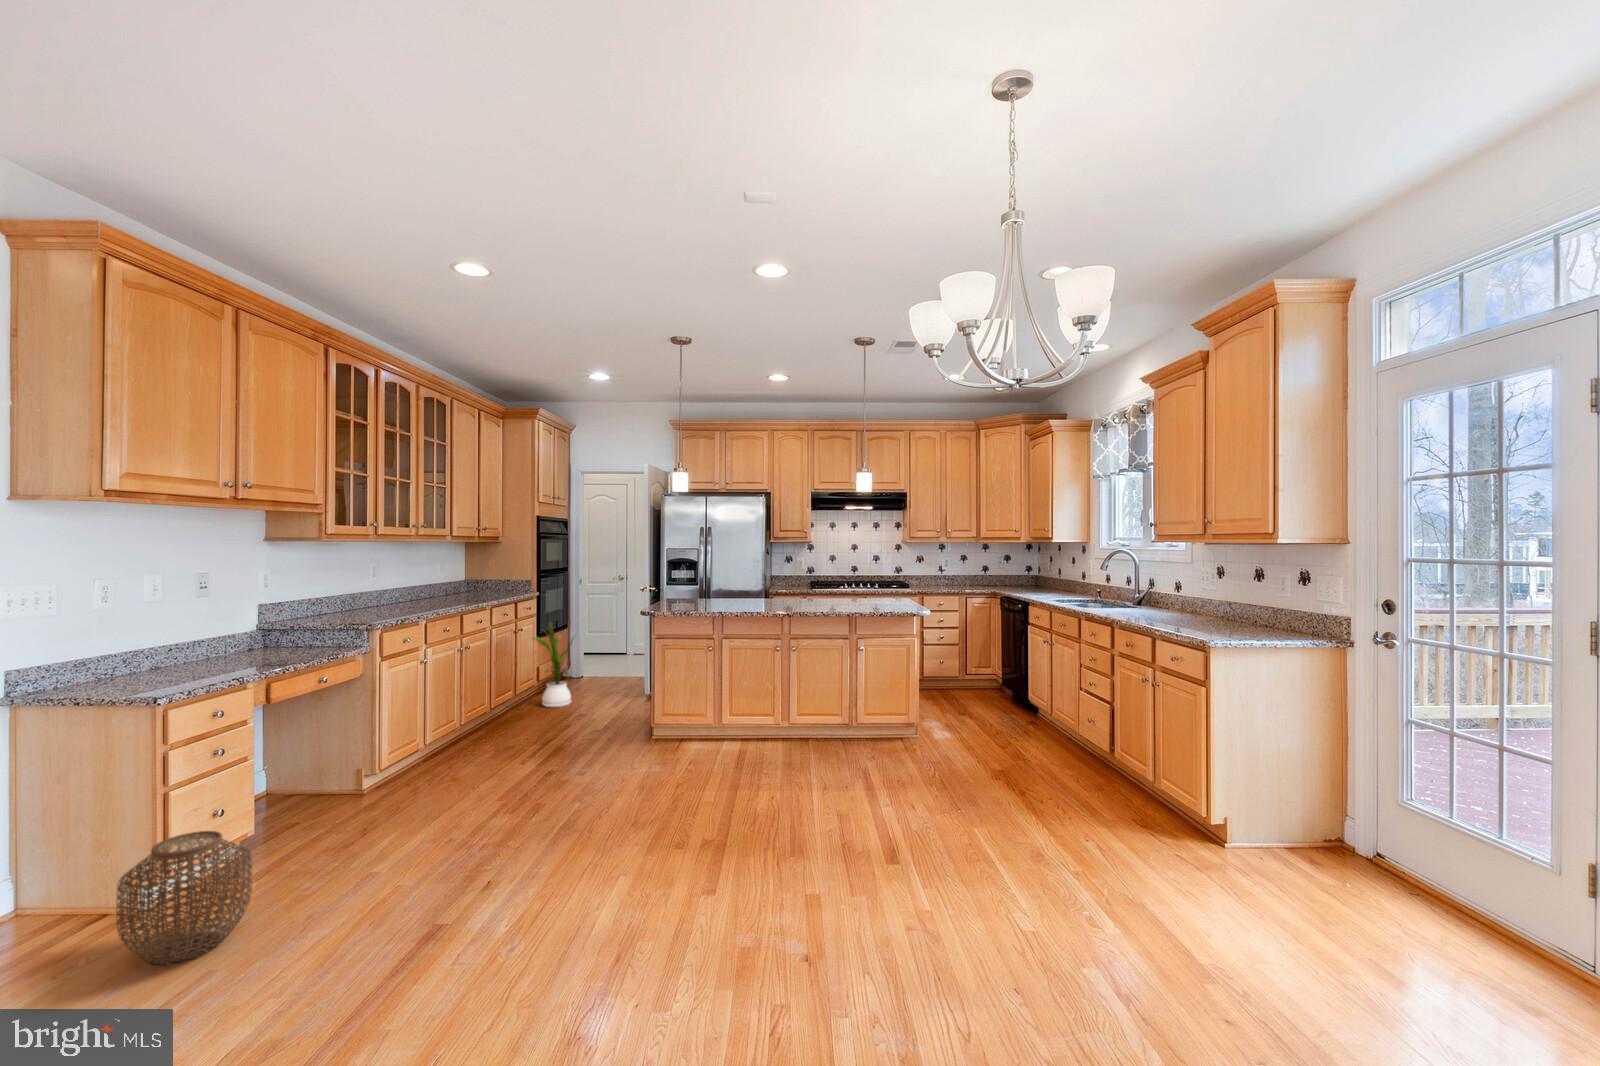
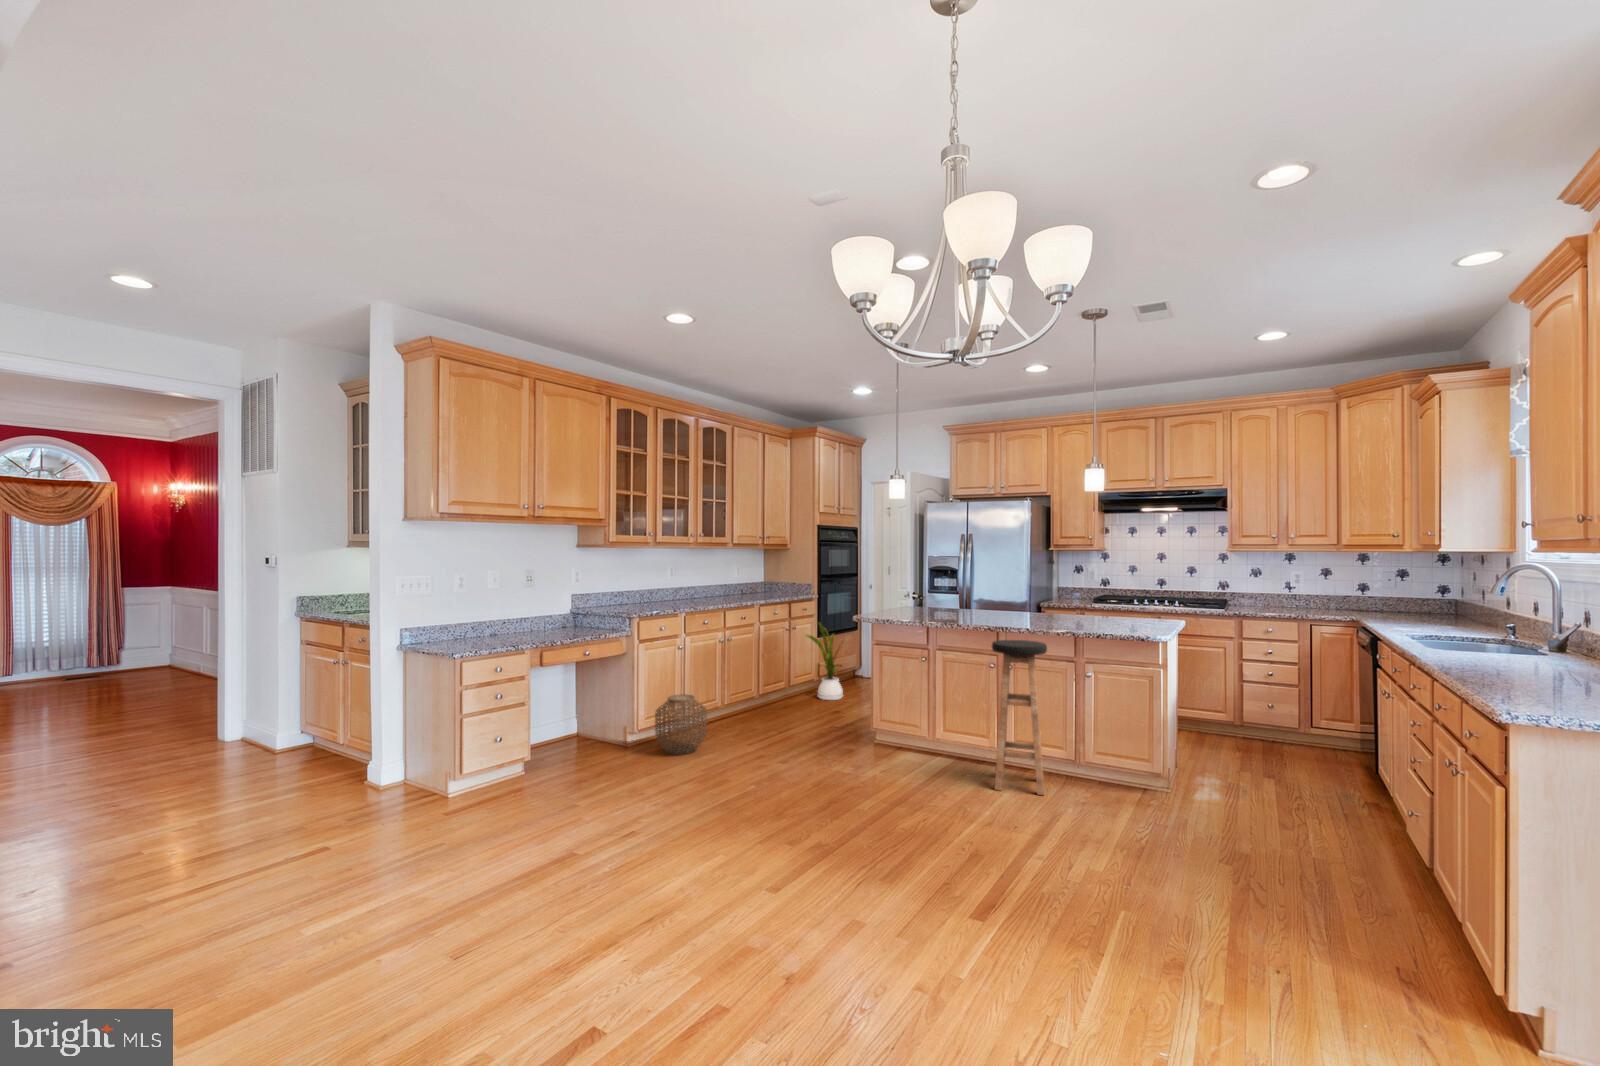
bar stool: none [789,623,839,760] -> present [992,640,1047,795]
woven basket: present [116,831,252,964] -> present [655,694,707,754]

